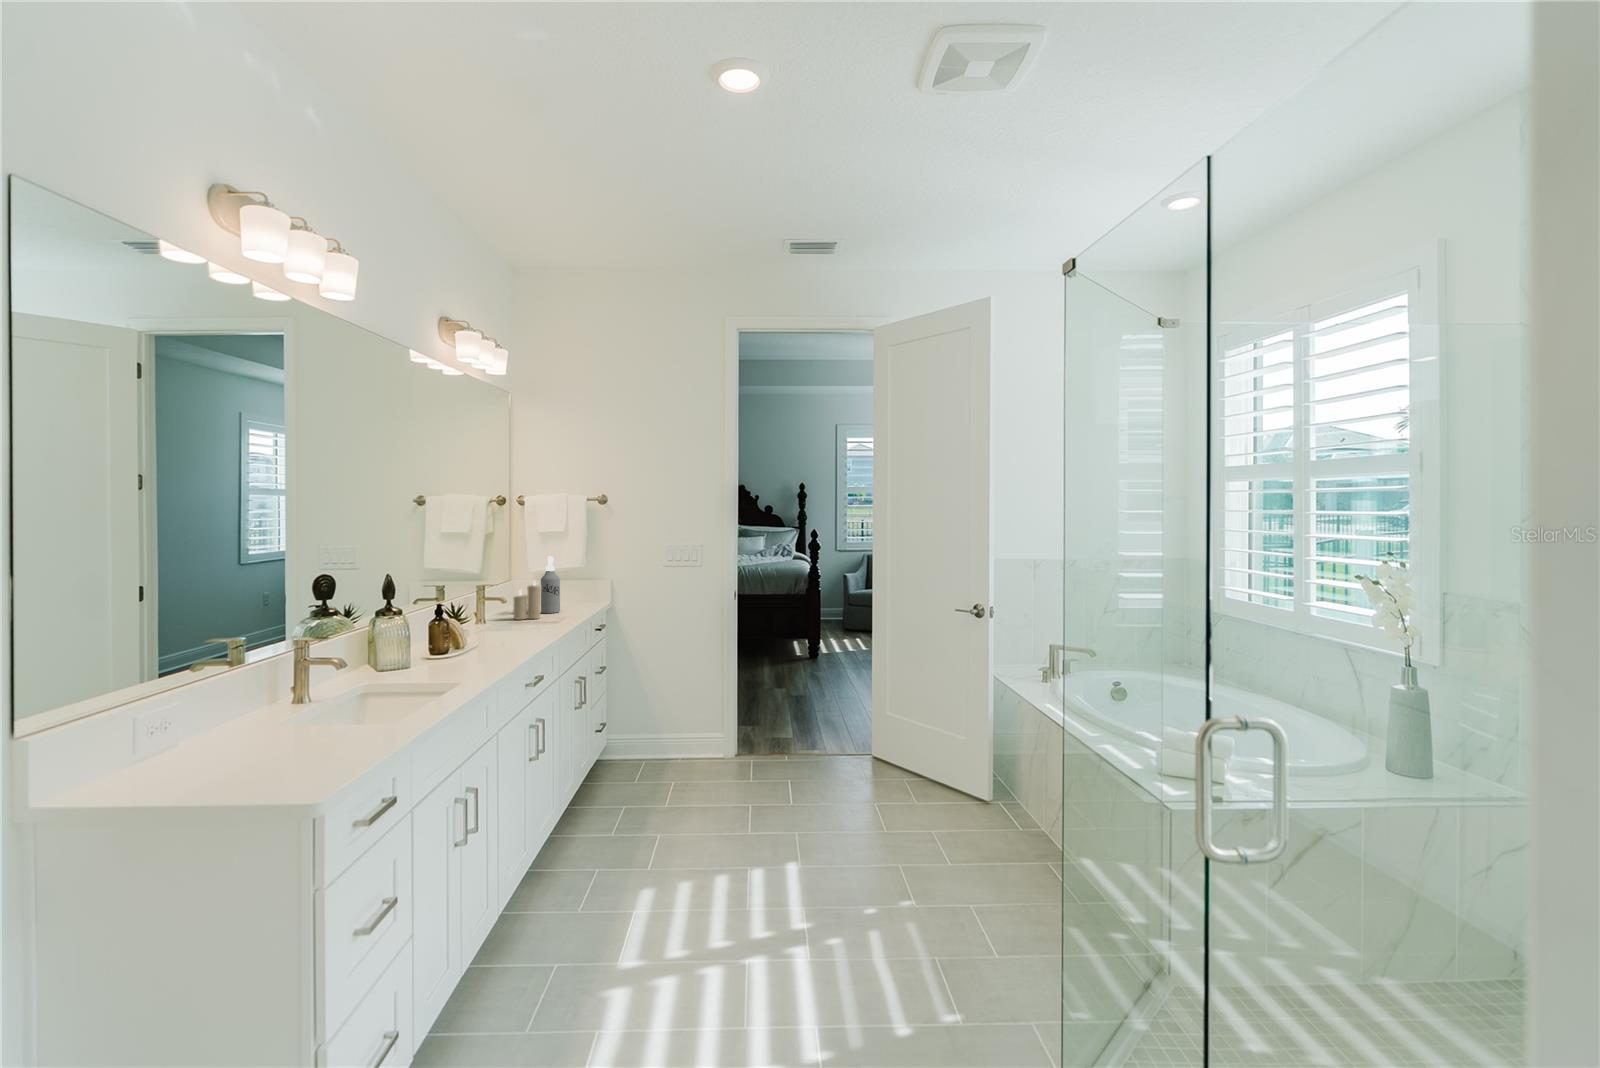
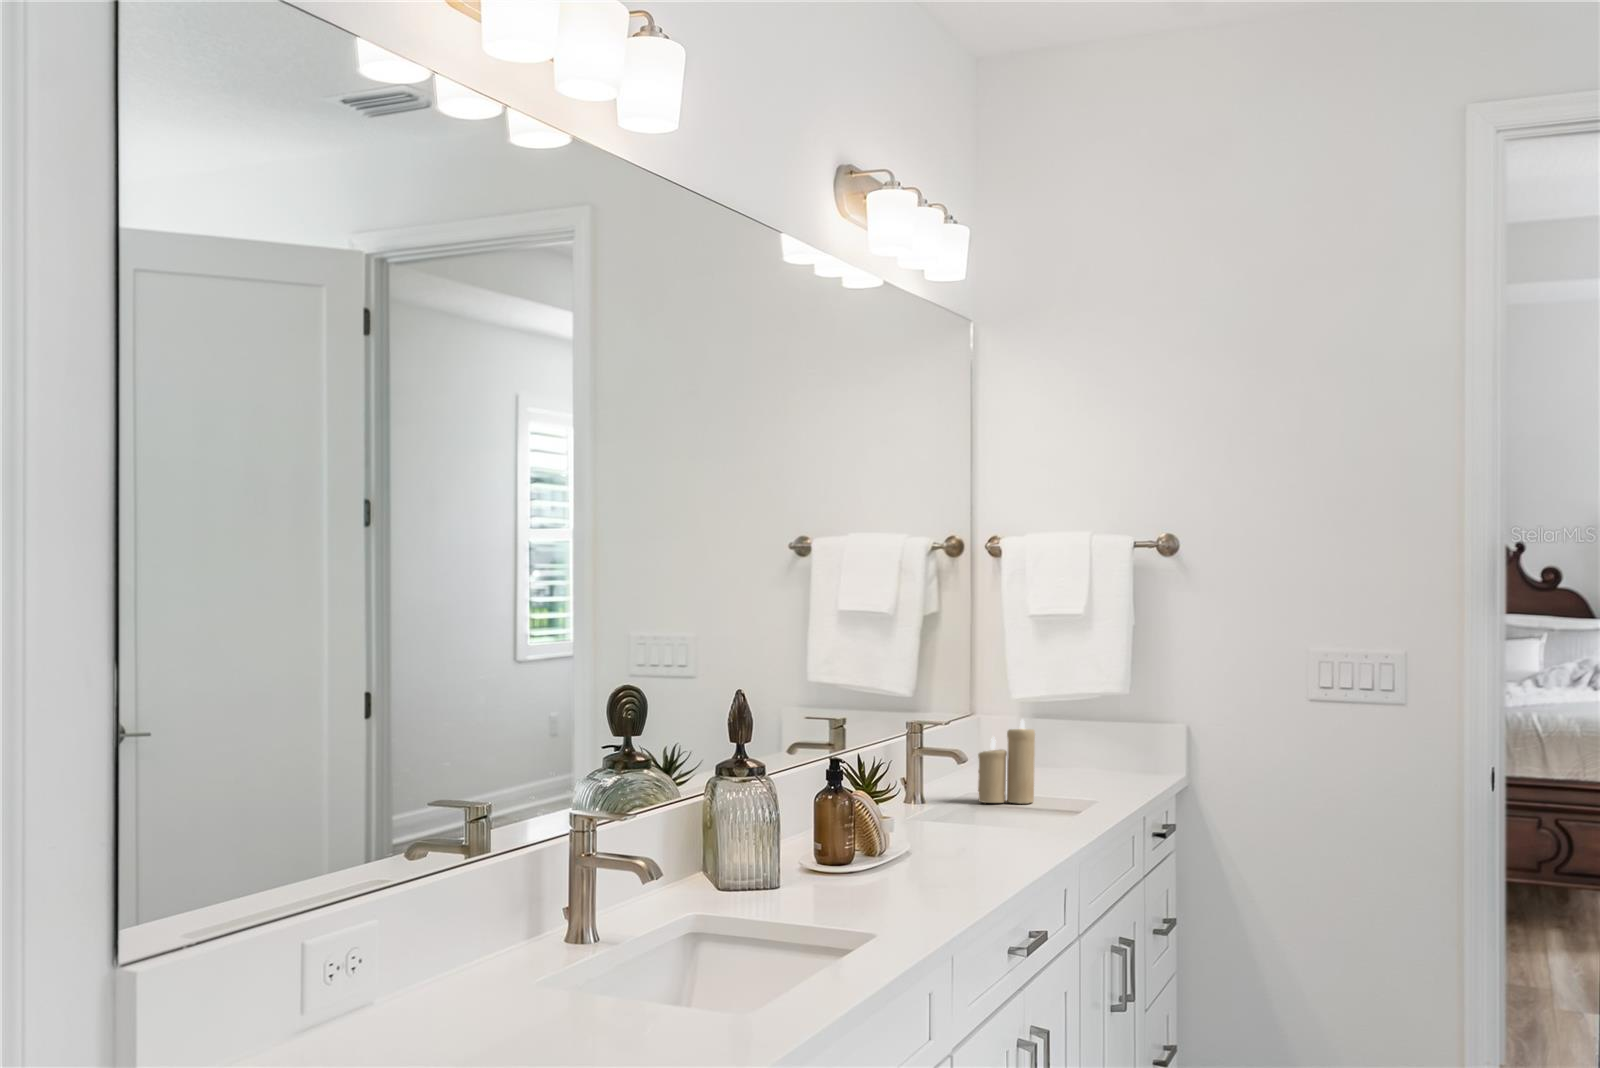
spray bottle: present [541,556,560,613] -> none [1034,667,1075,793]

